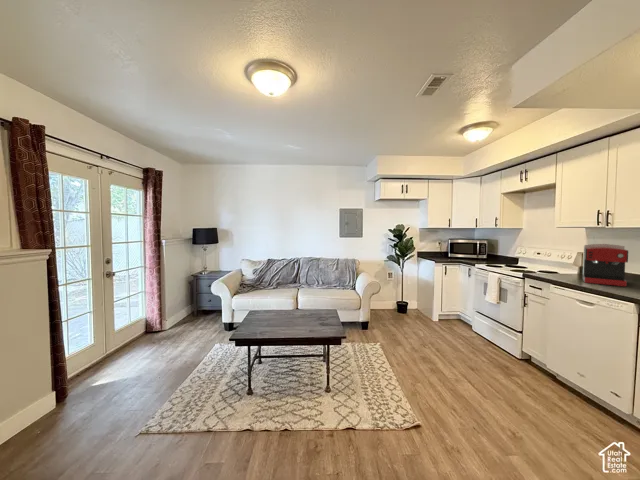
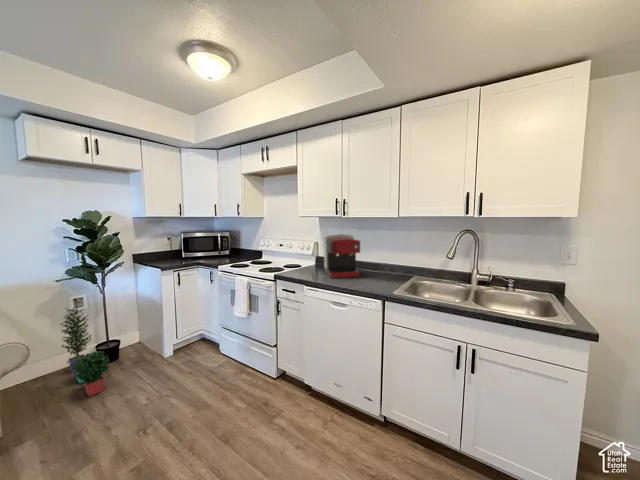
potted plant: none [382,277,406,324] -> present [61,308,110,396]

